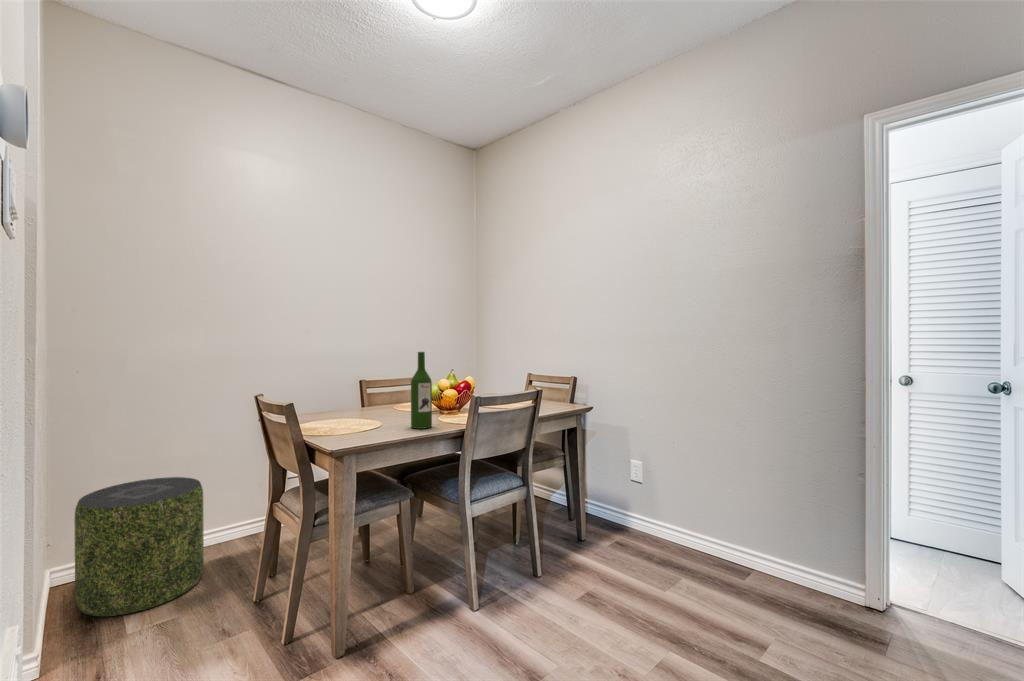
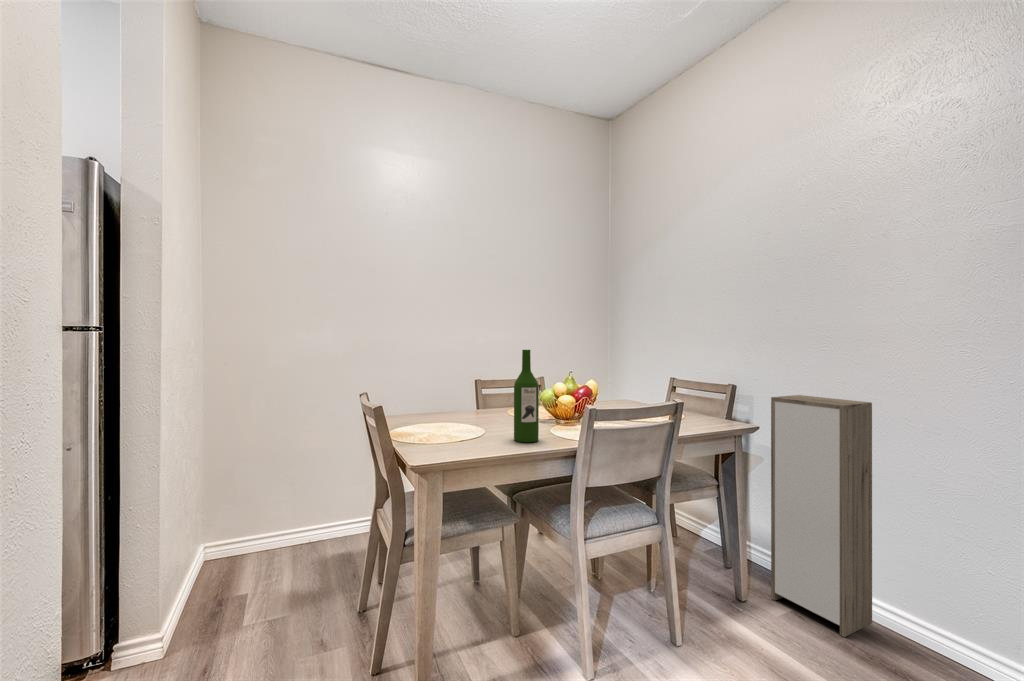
storage cabinet: none [602,383,665,552] -> present [771,395,872,637]
pouf: present [74,477,204,616] -> none [211,469,323,602]

